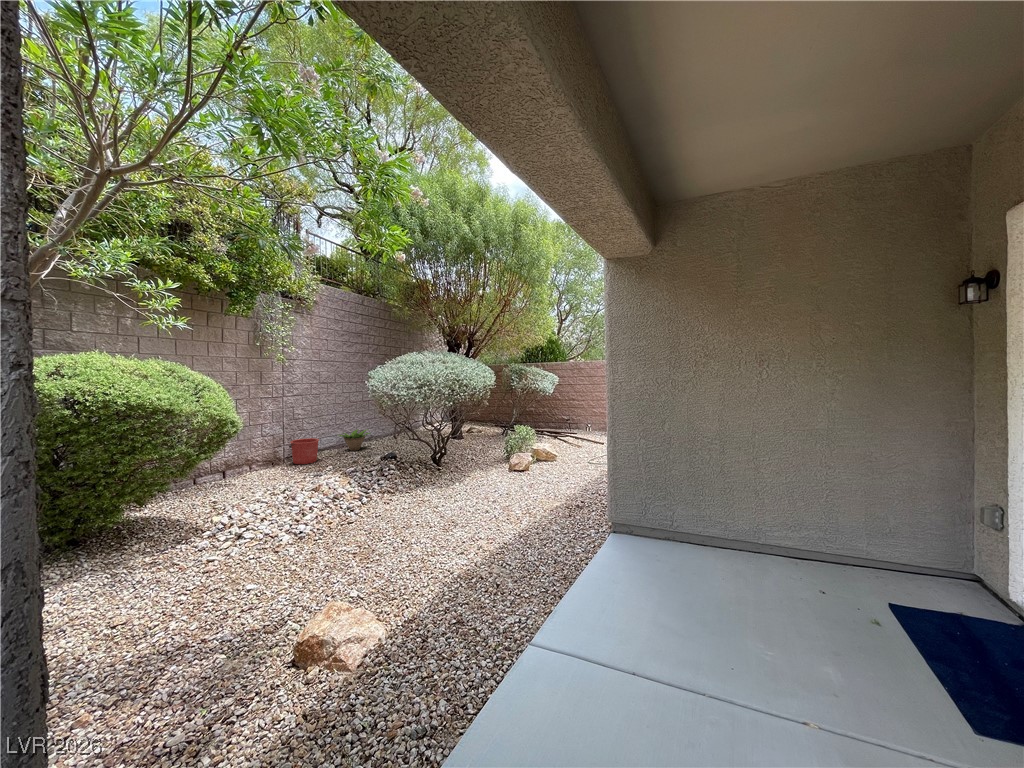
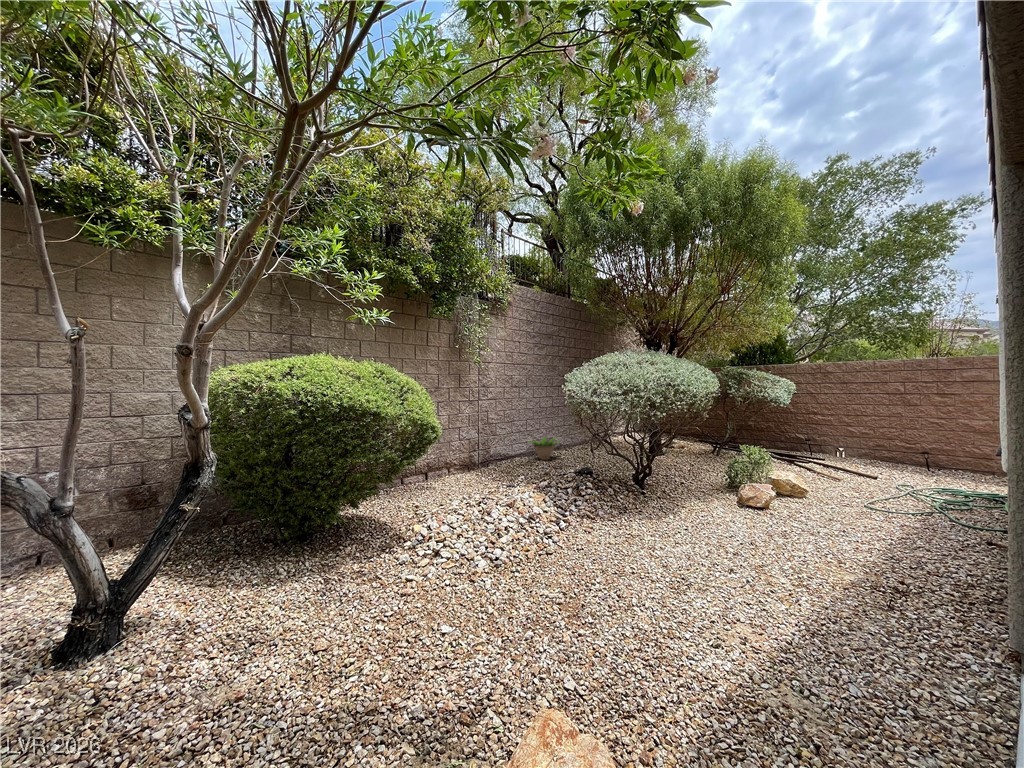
bucket: present [289,438,319,464] -> none [482,444,510,471]

